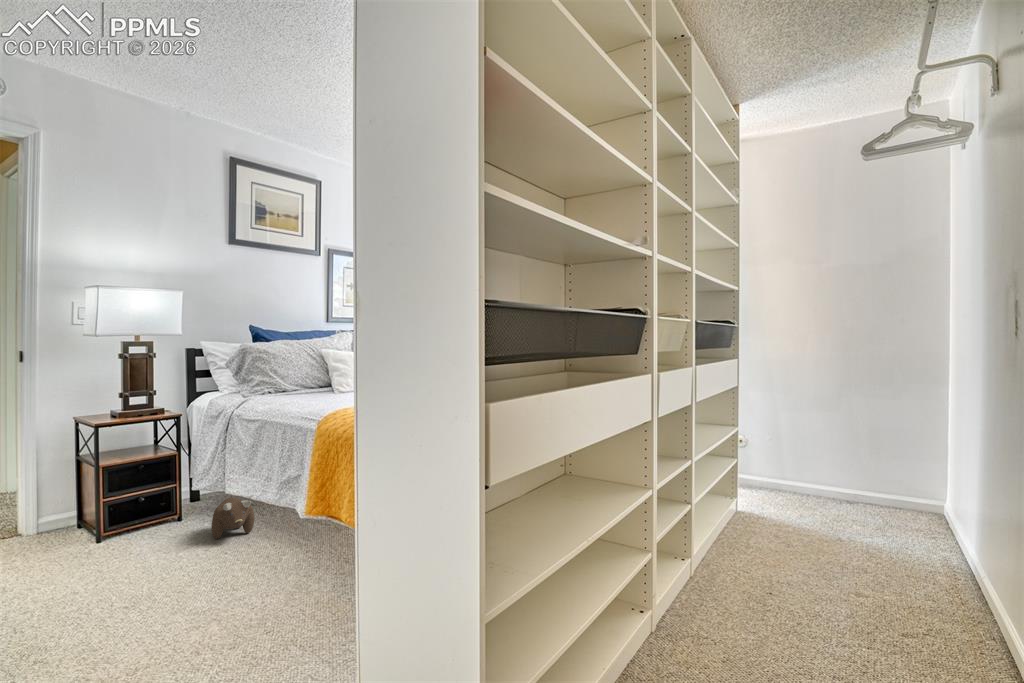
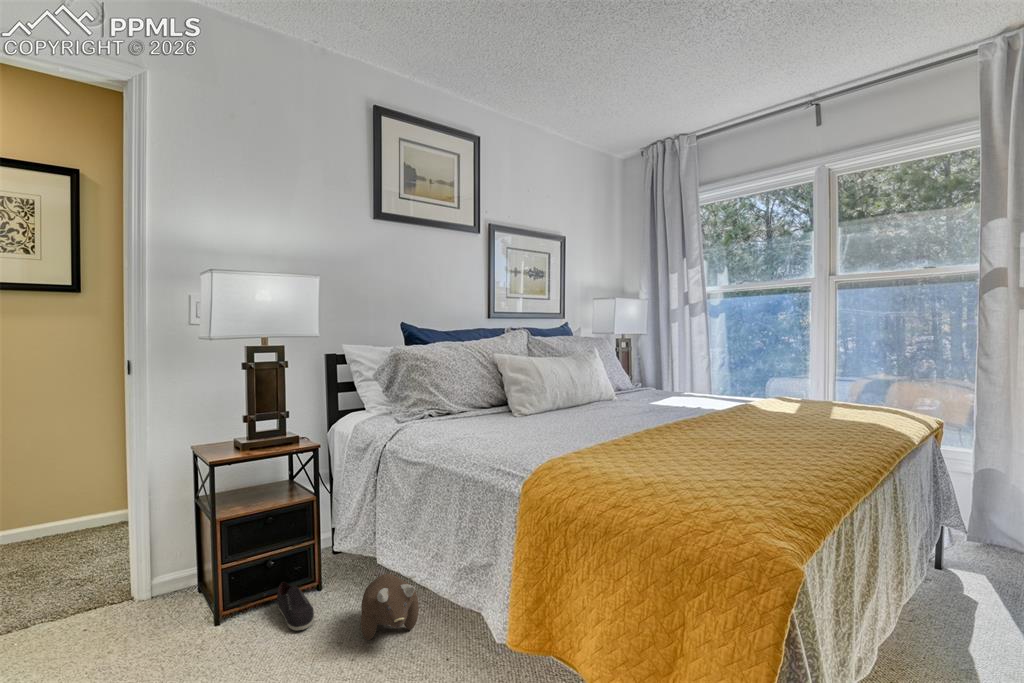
shoe: none [146,512,176,538] -> present [277,582,314,630]

